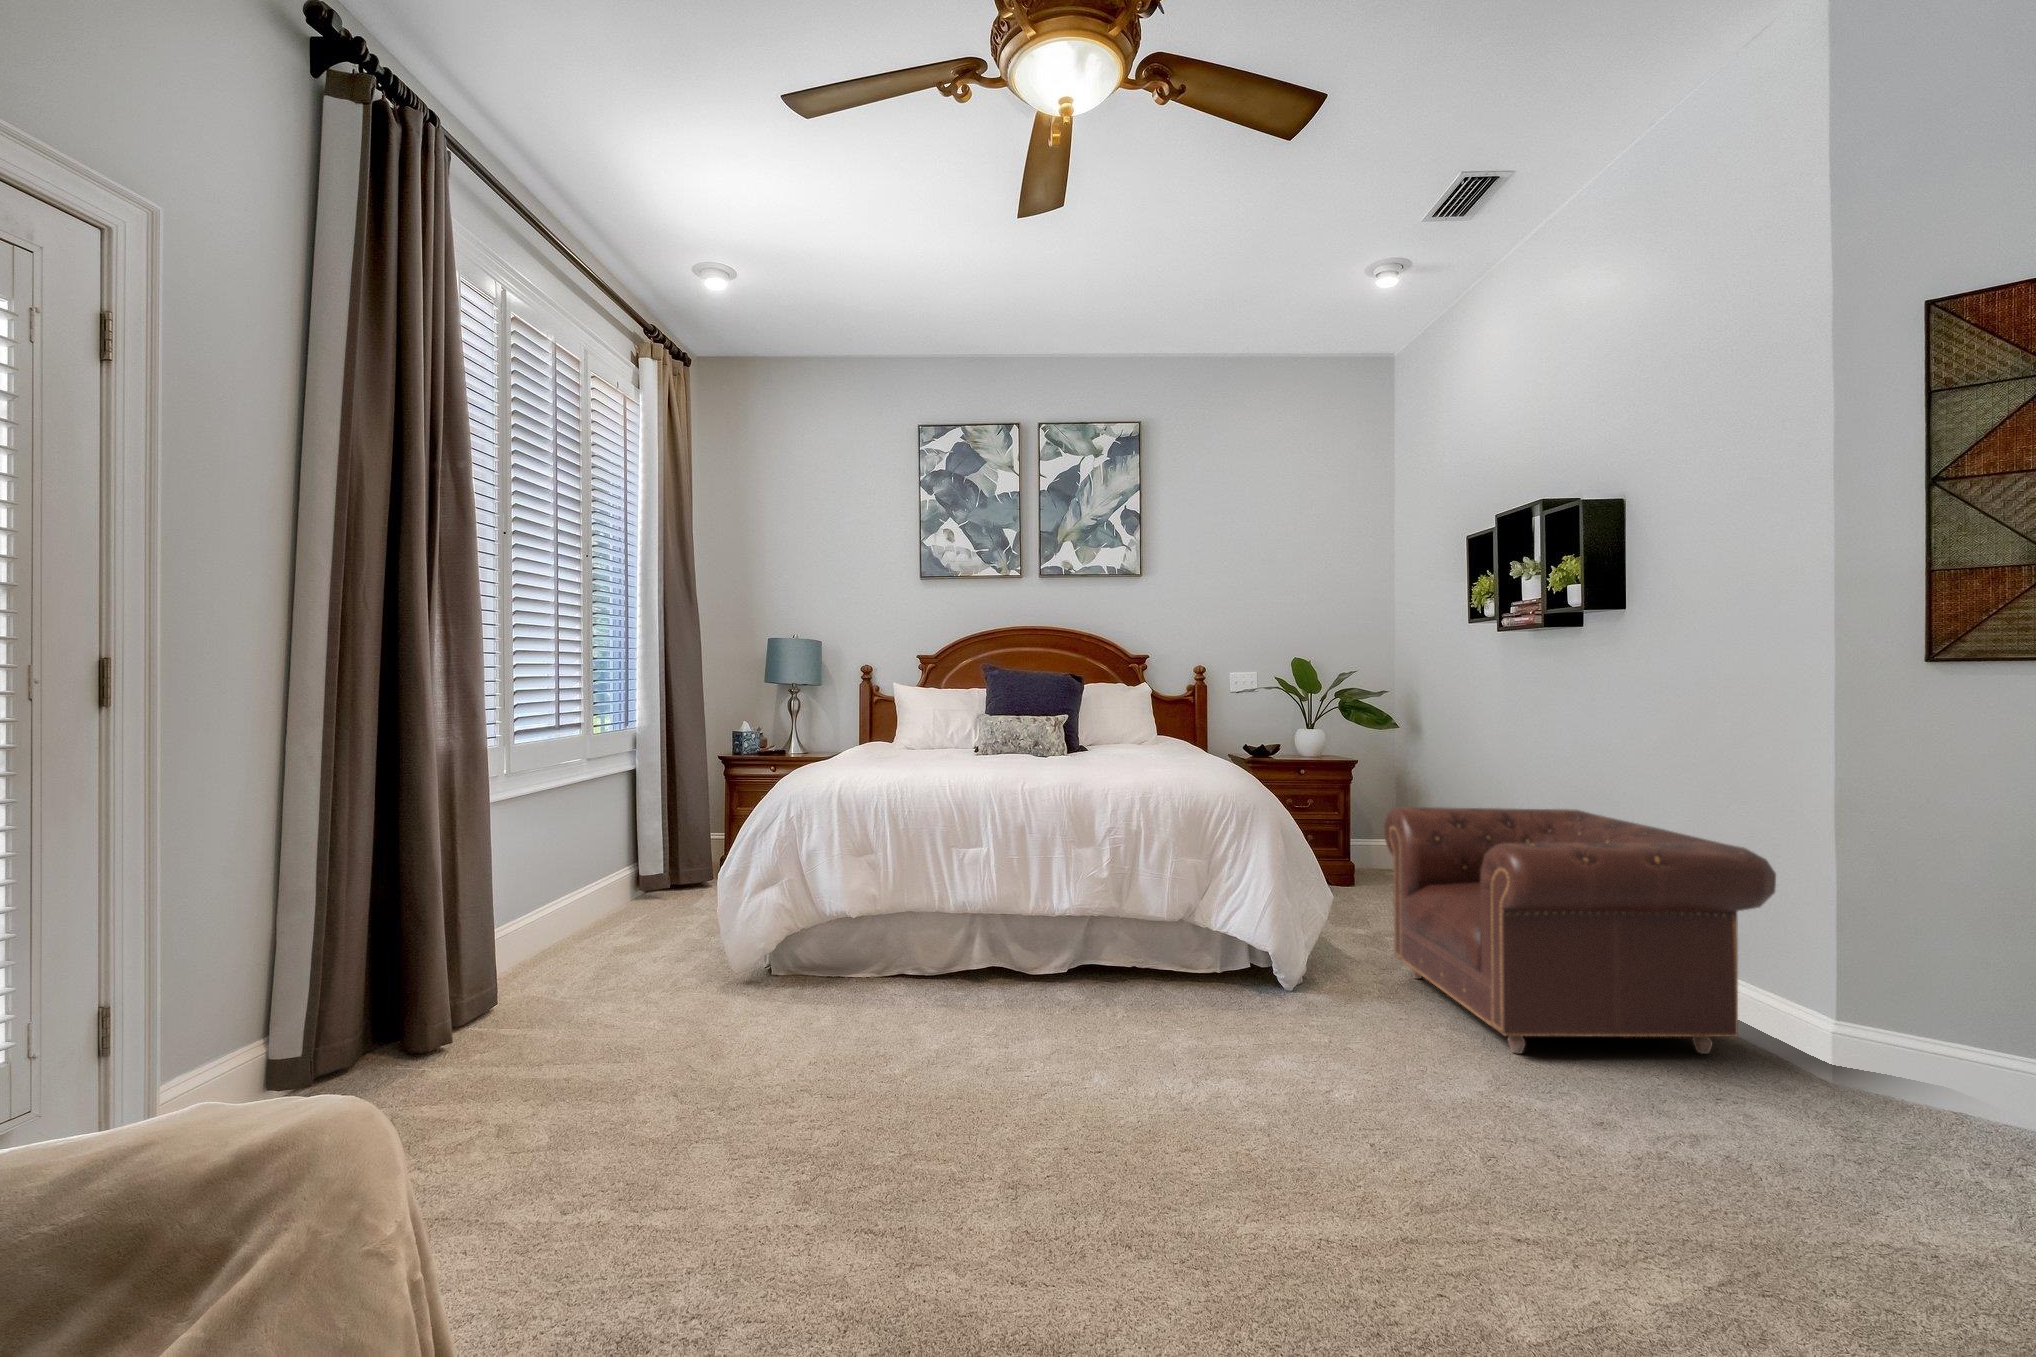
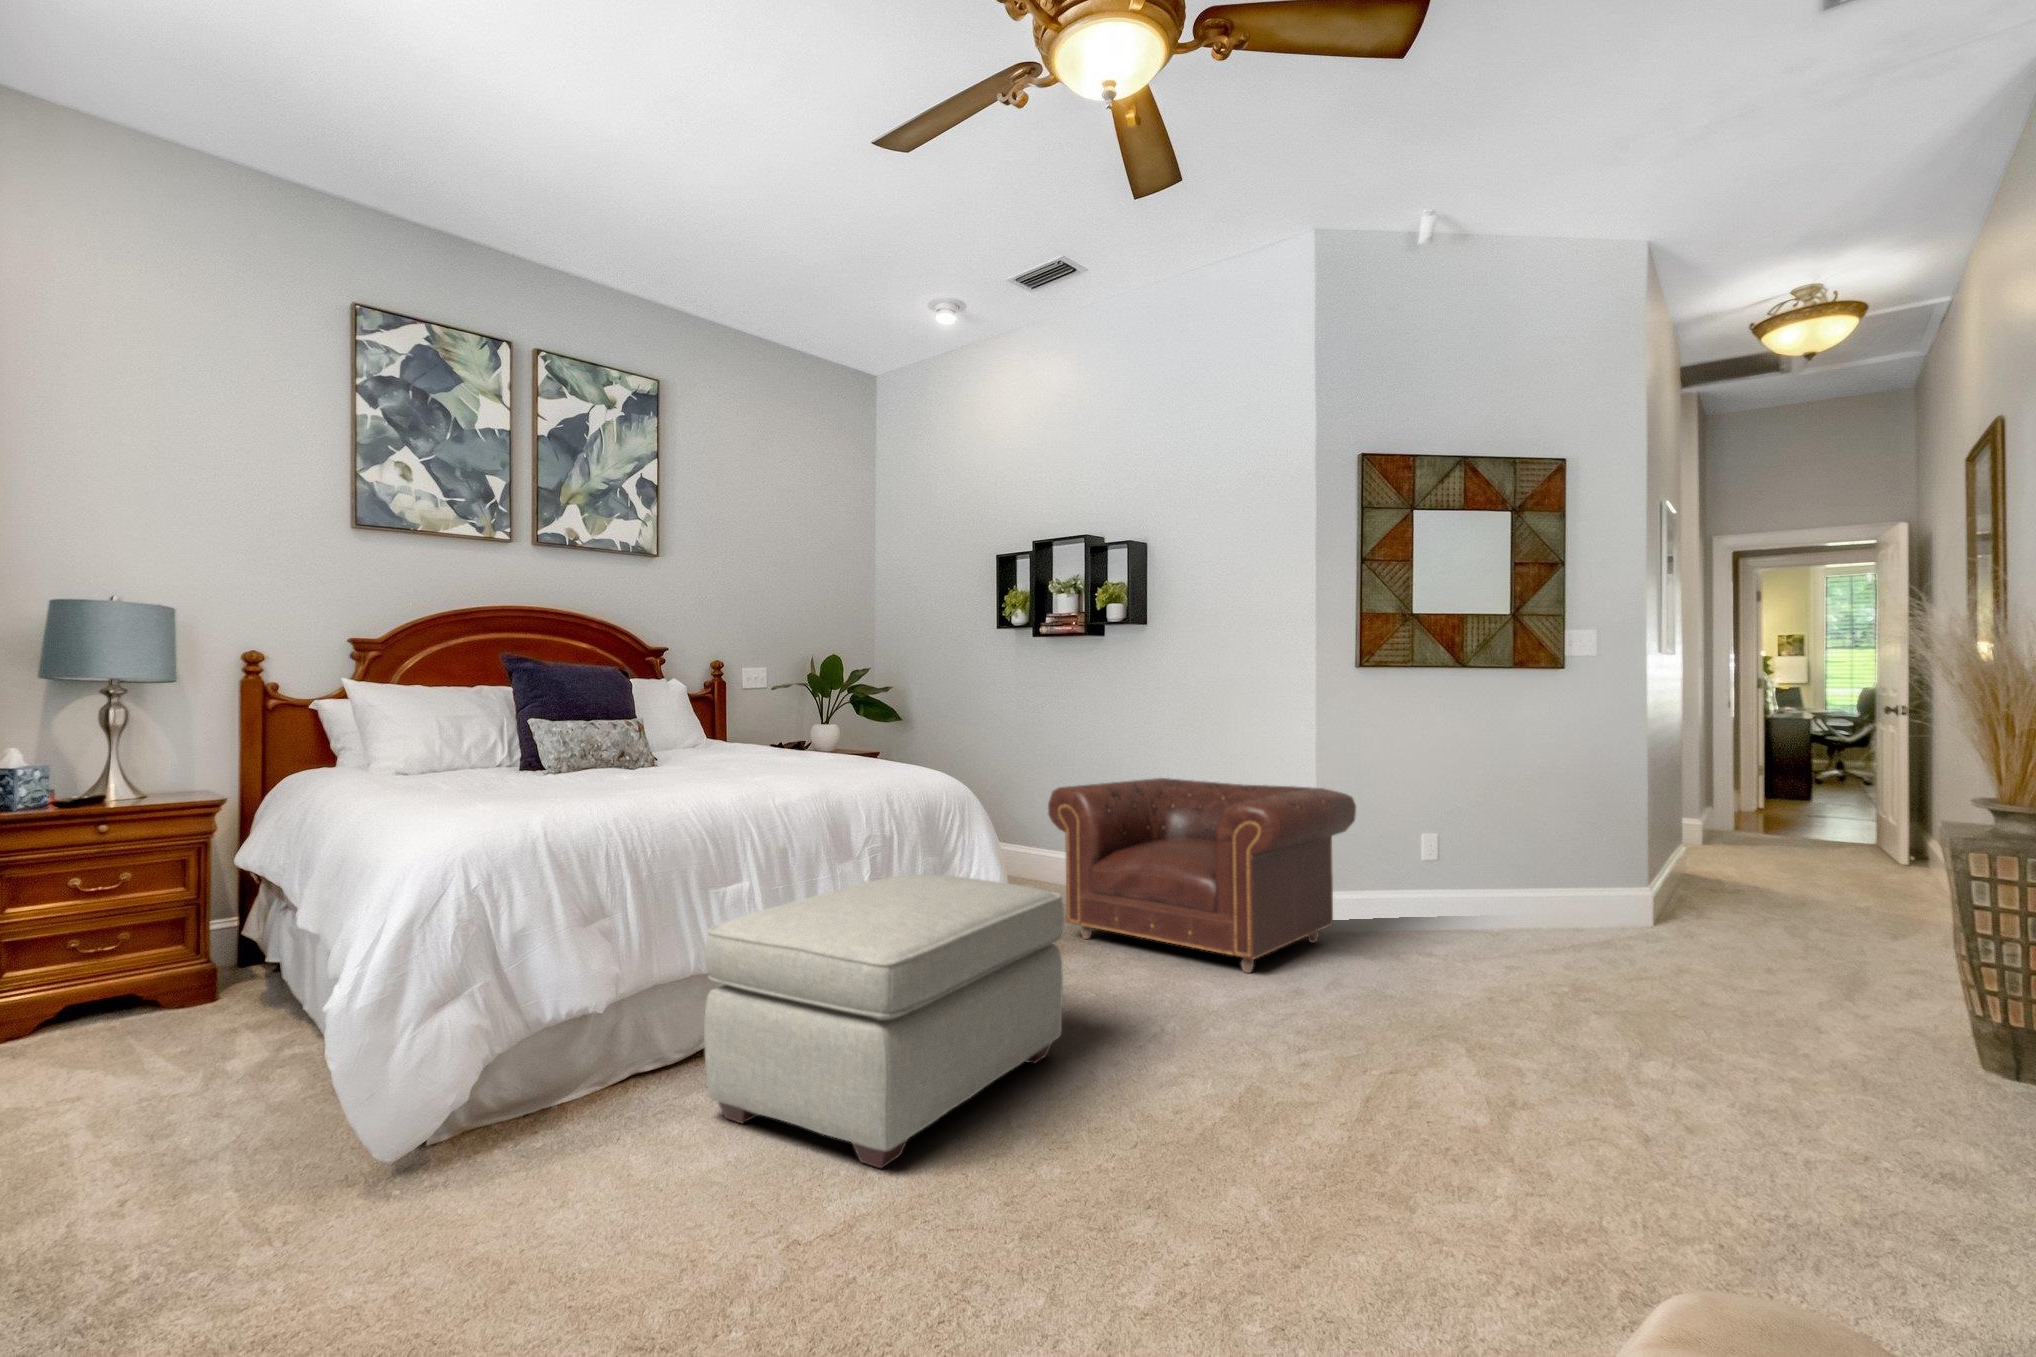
ottoman: none [885,864,1163,1064] -> present [704,874,1064,1168]

